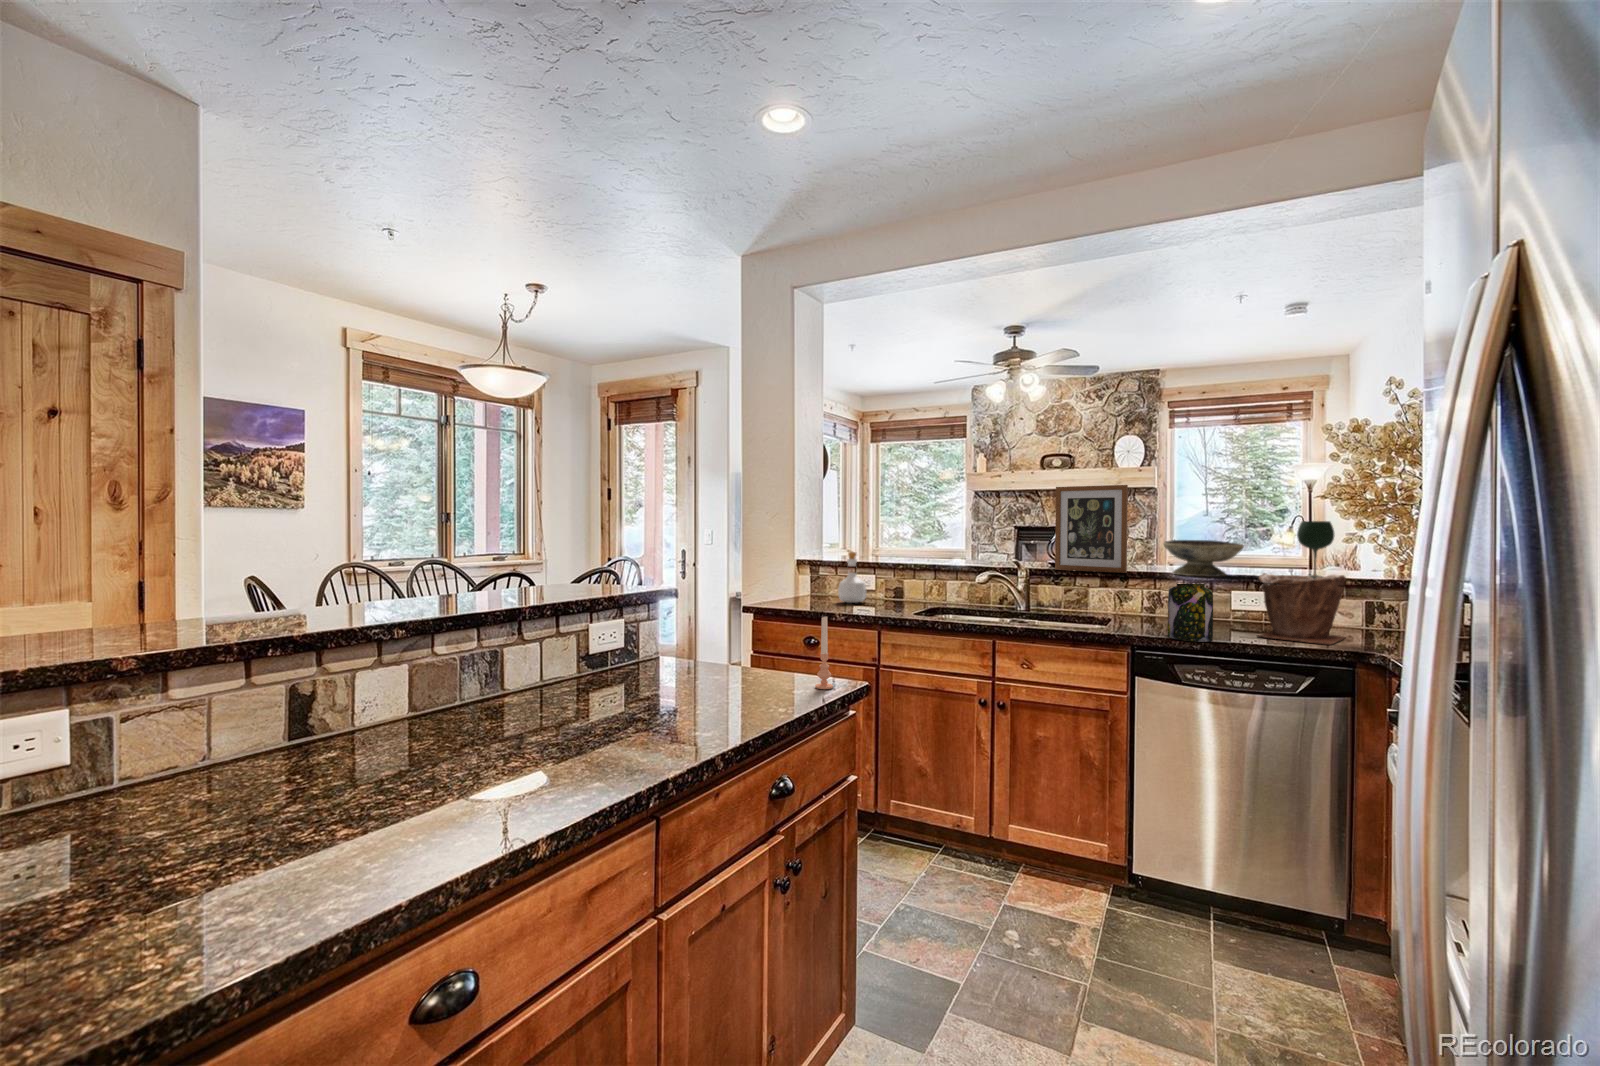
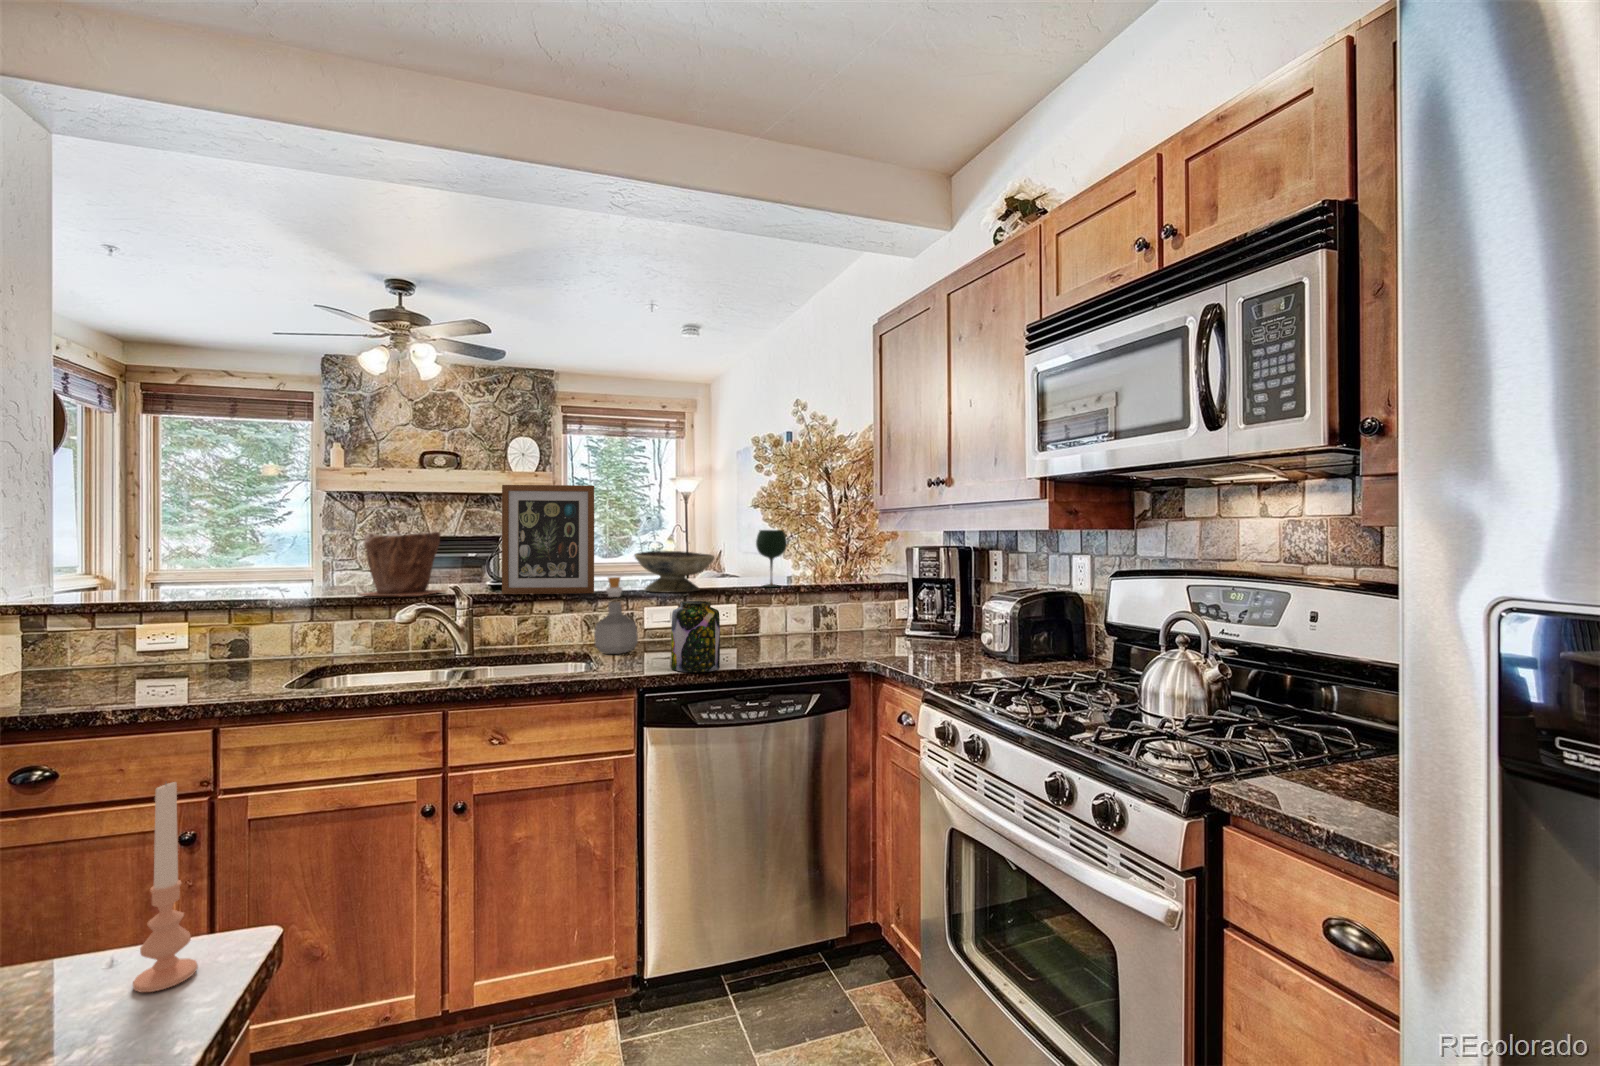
bottle: present [838,552,866,603] -> present [594,577,638,654]
plant pot: present [1258,573,1346,644] -> present [358,531,445,596]

